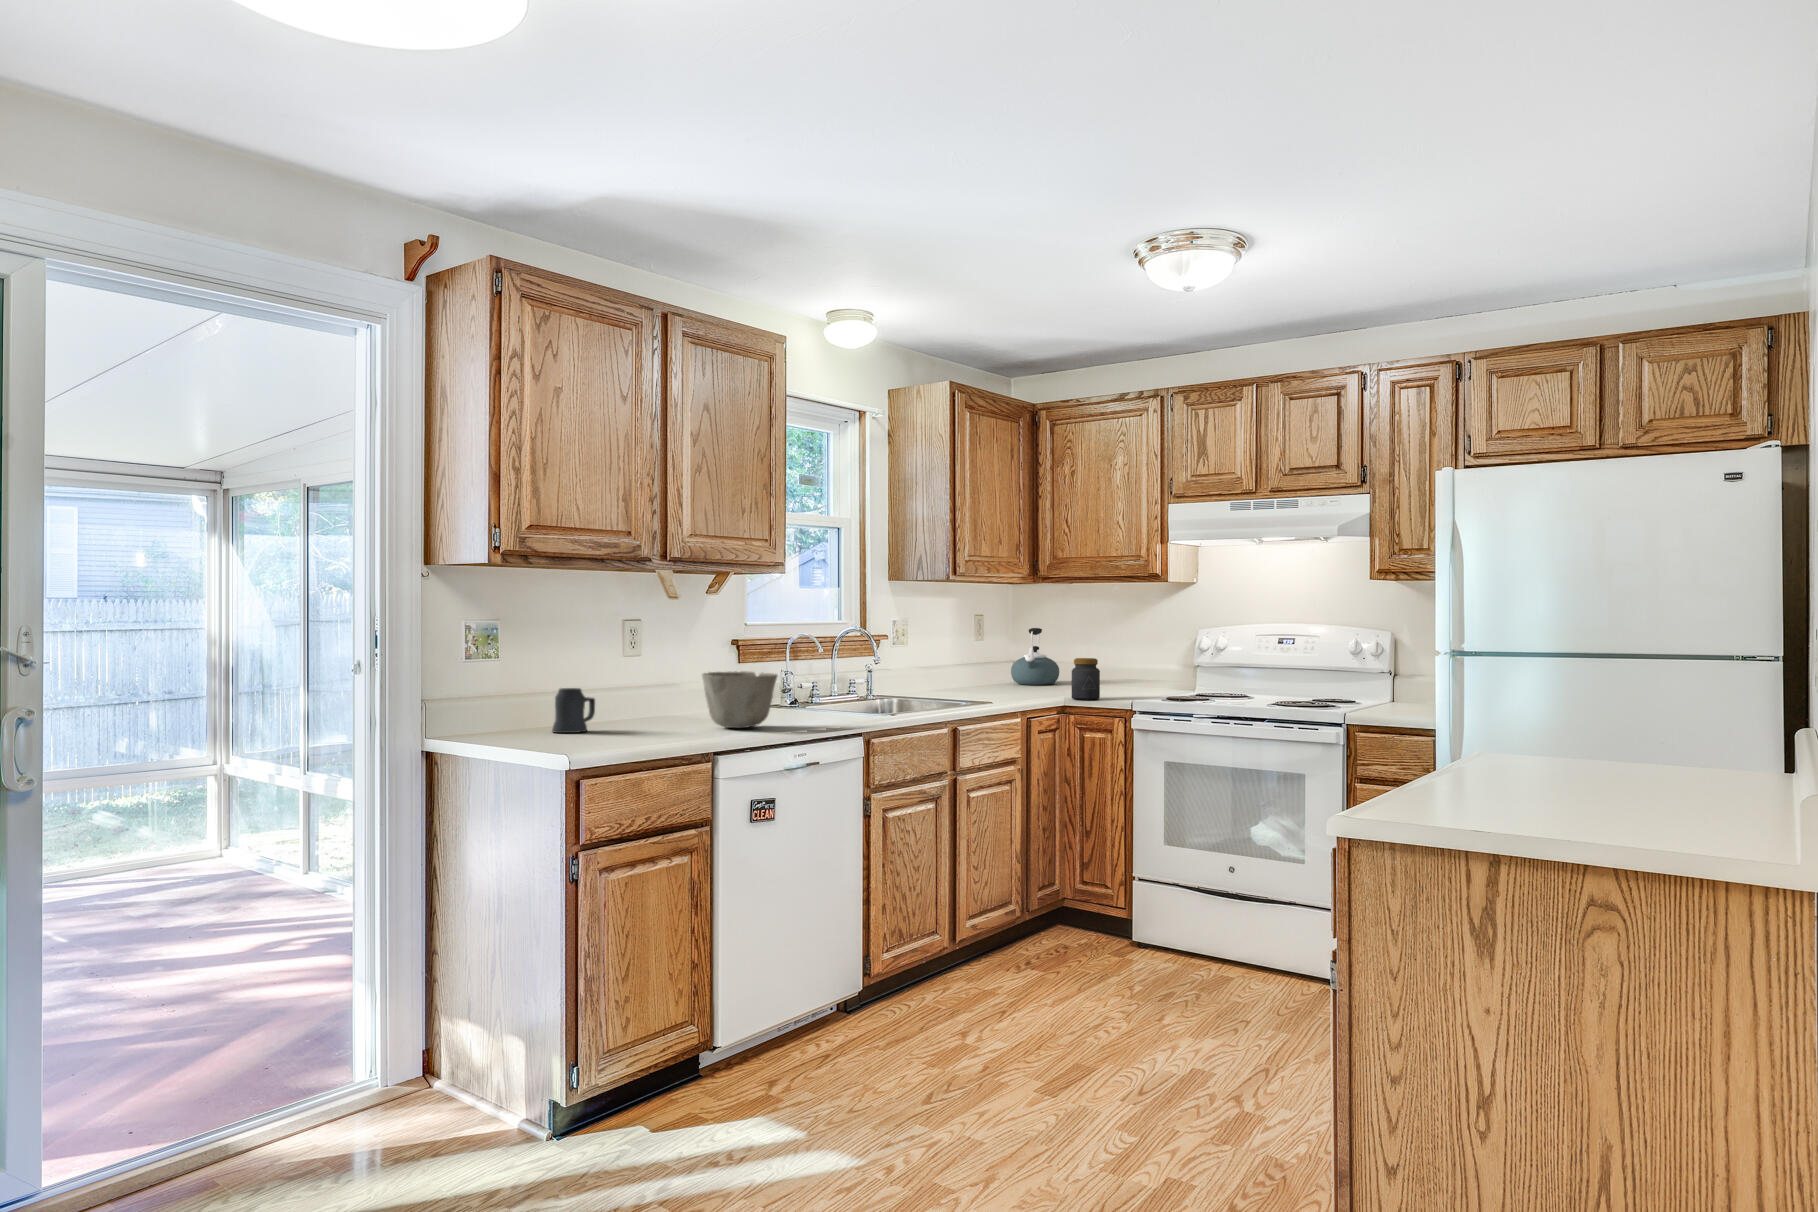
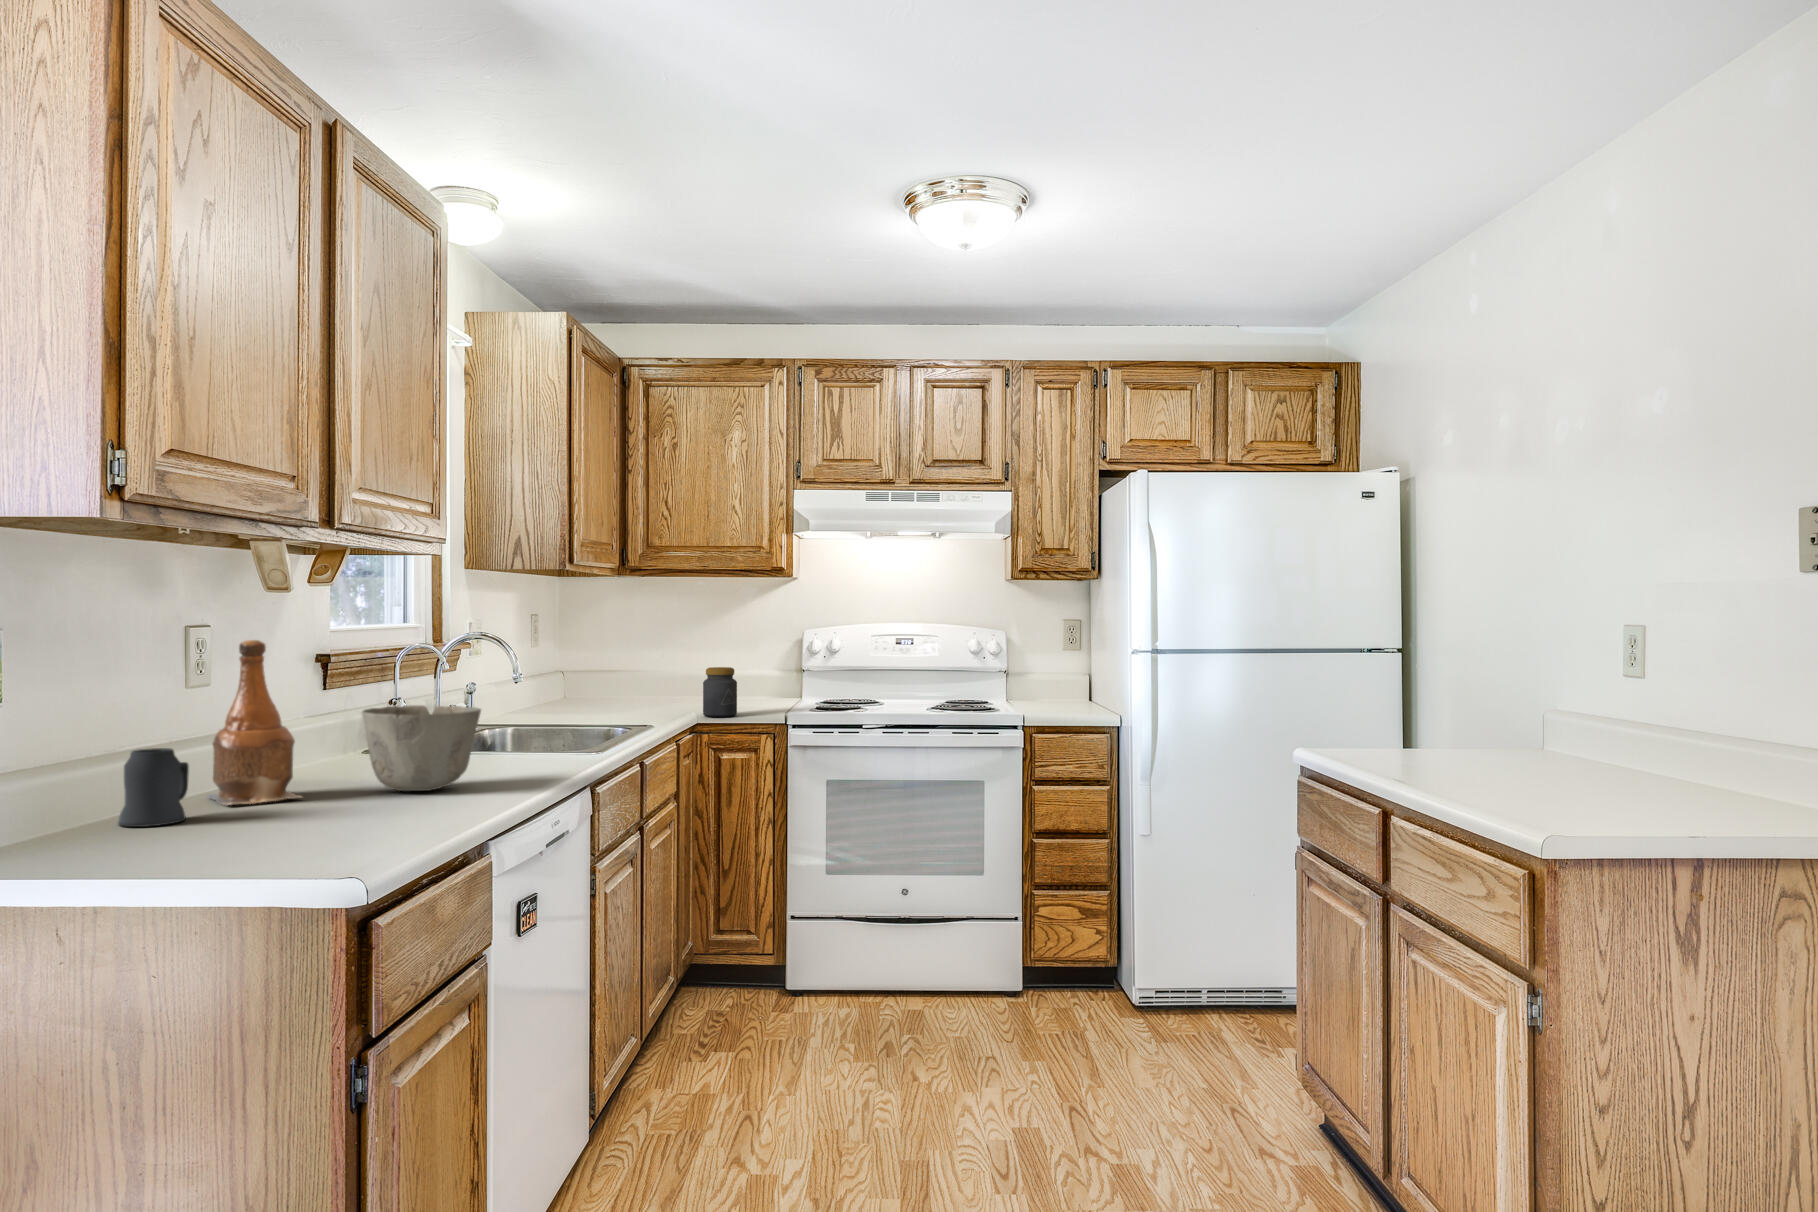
bottle: none [620,625,670,727] -> present [206,640,302,805]
kettle: present [1011,628,1059,685] -> none [577,631,637,701]

